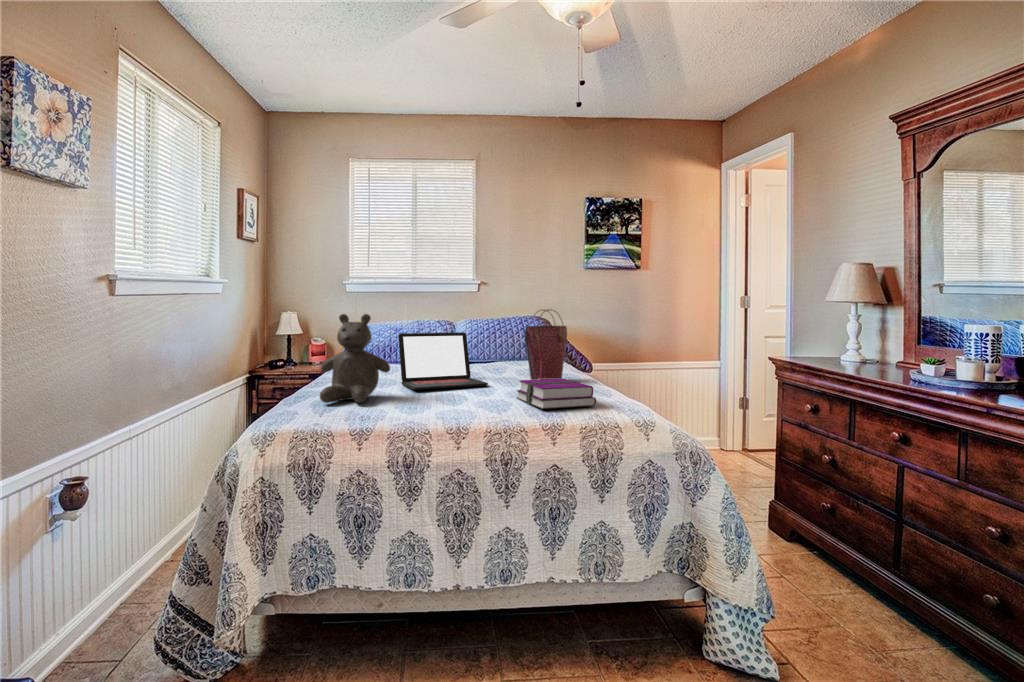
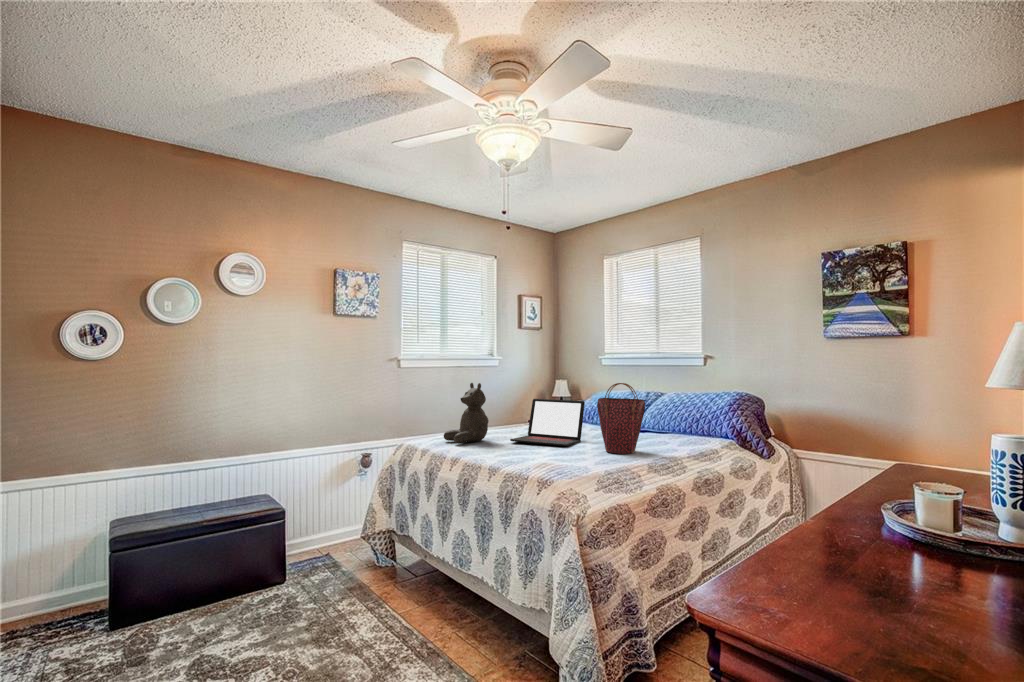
hardback book: present [517,379,596,409] -> none [513,442,586,471]

